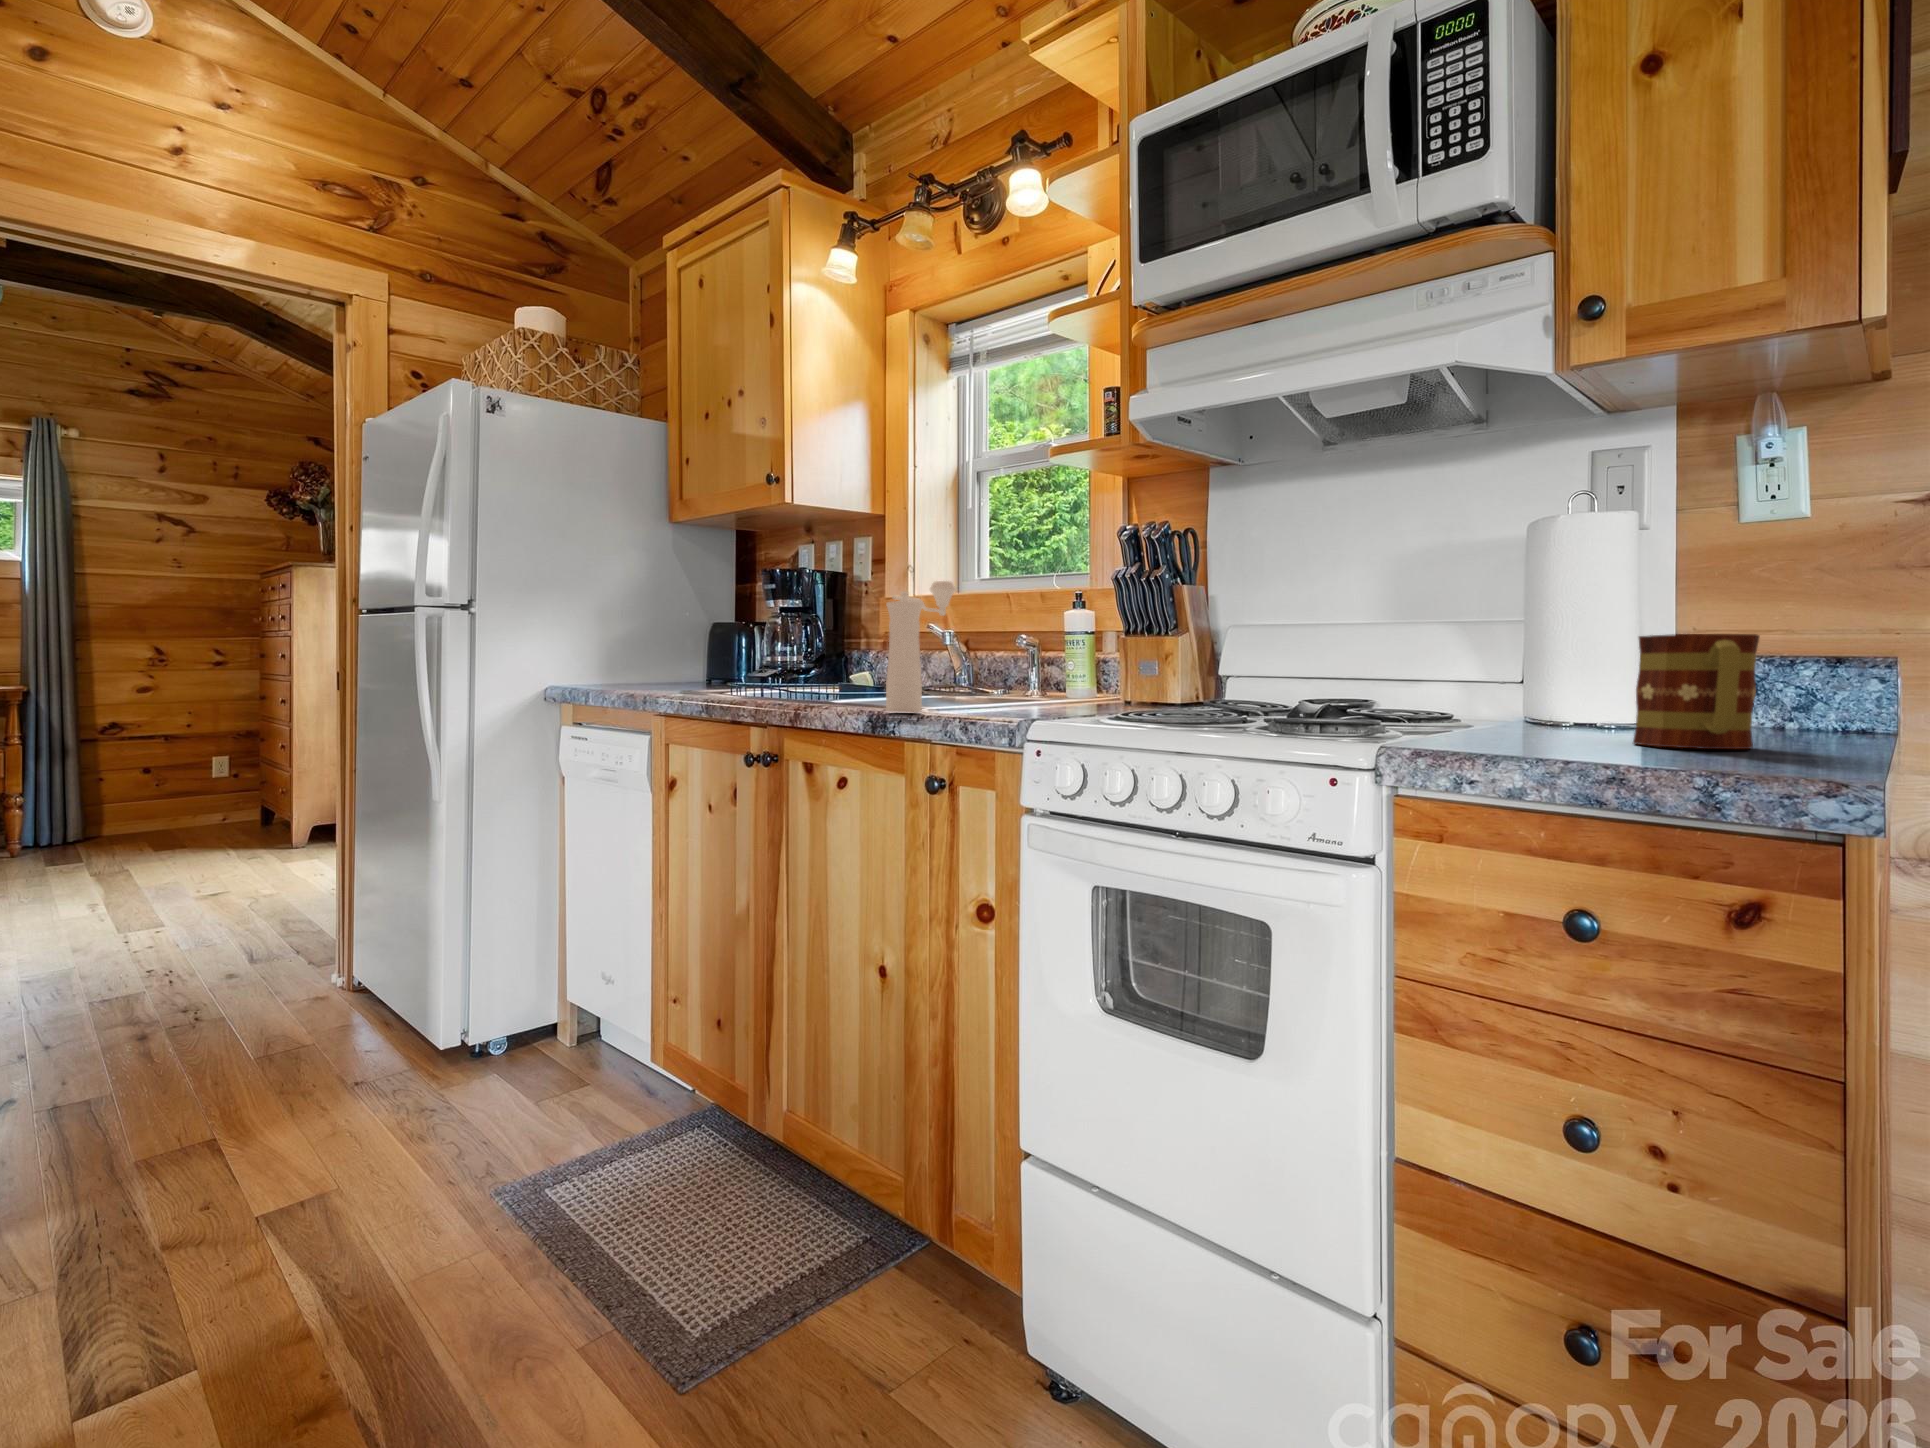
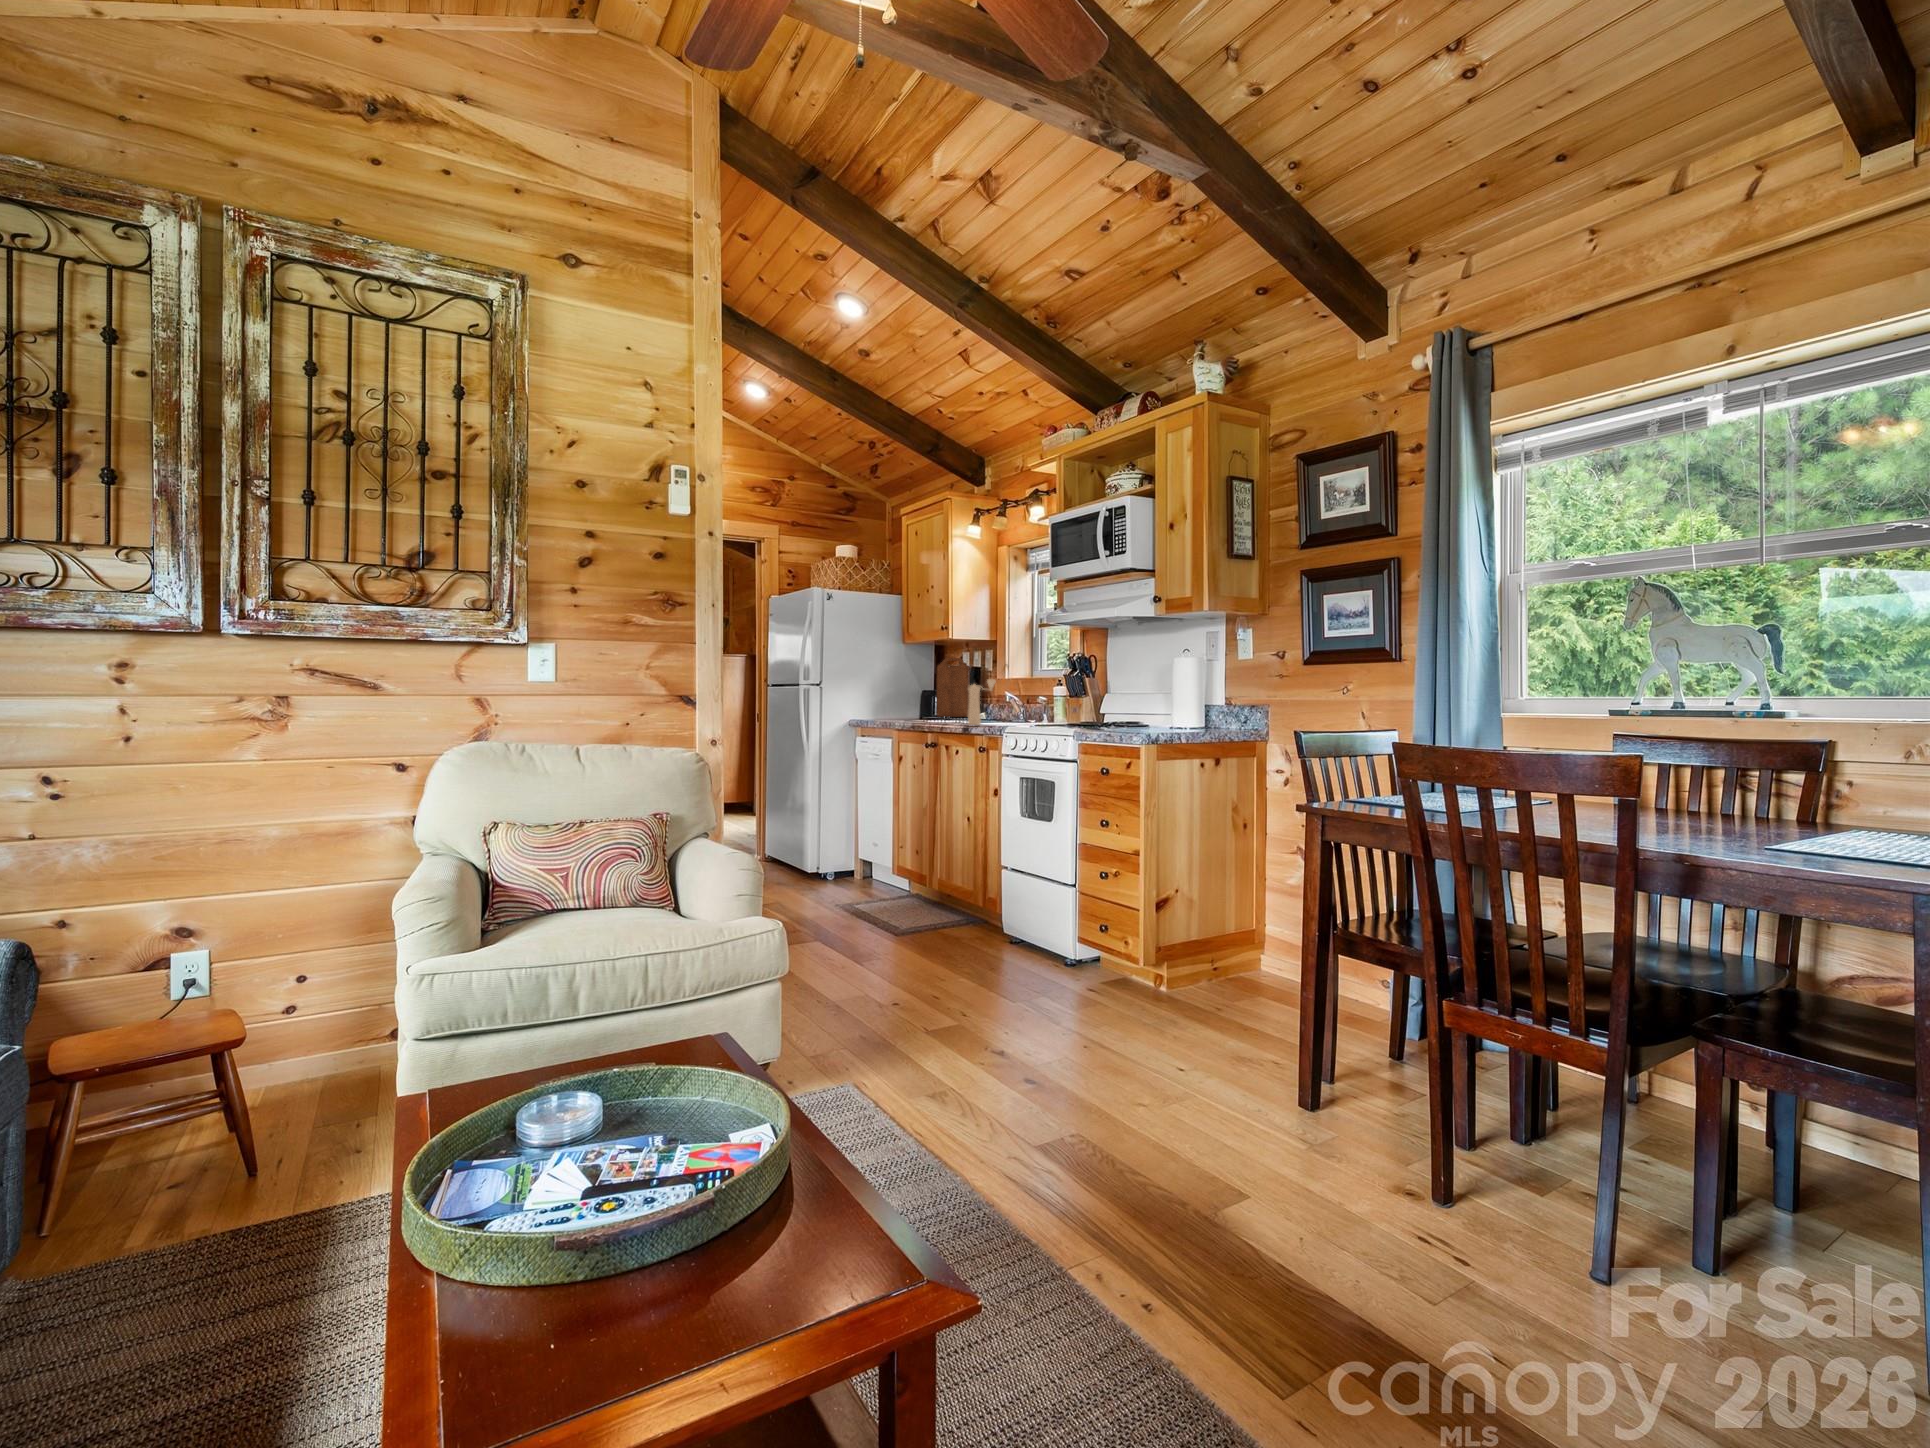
cutting board: none [749,555,819,684] -> present [937,658,970,717]
mug: present [1633,634,1760,749] -> none [1153,701,1179,731]

